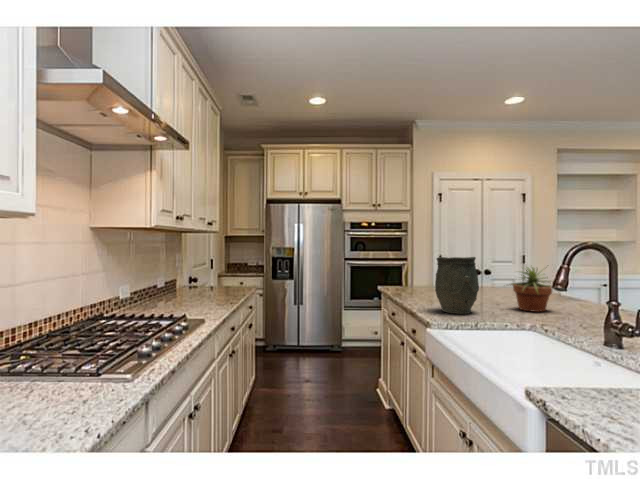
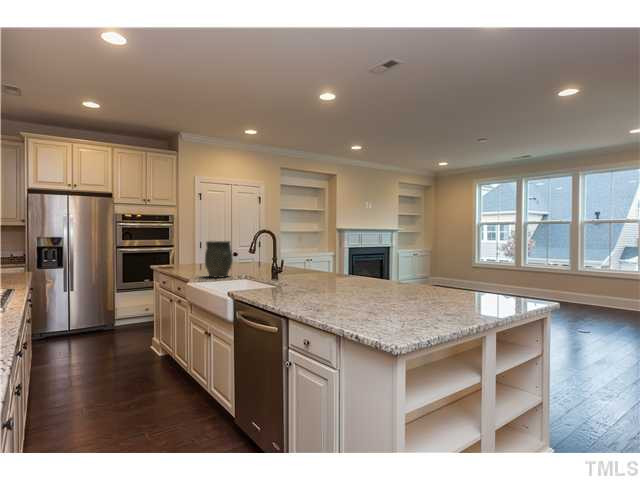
potted plant: present [510,267,552,312] -> none [246,246,281,274]

